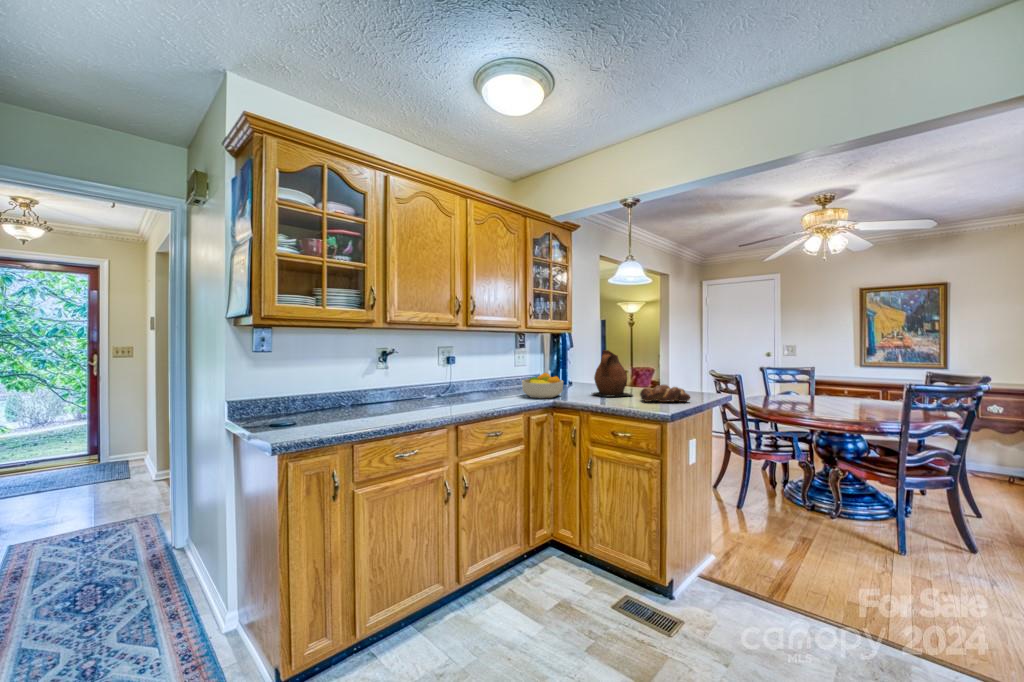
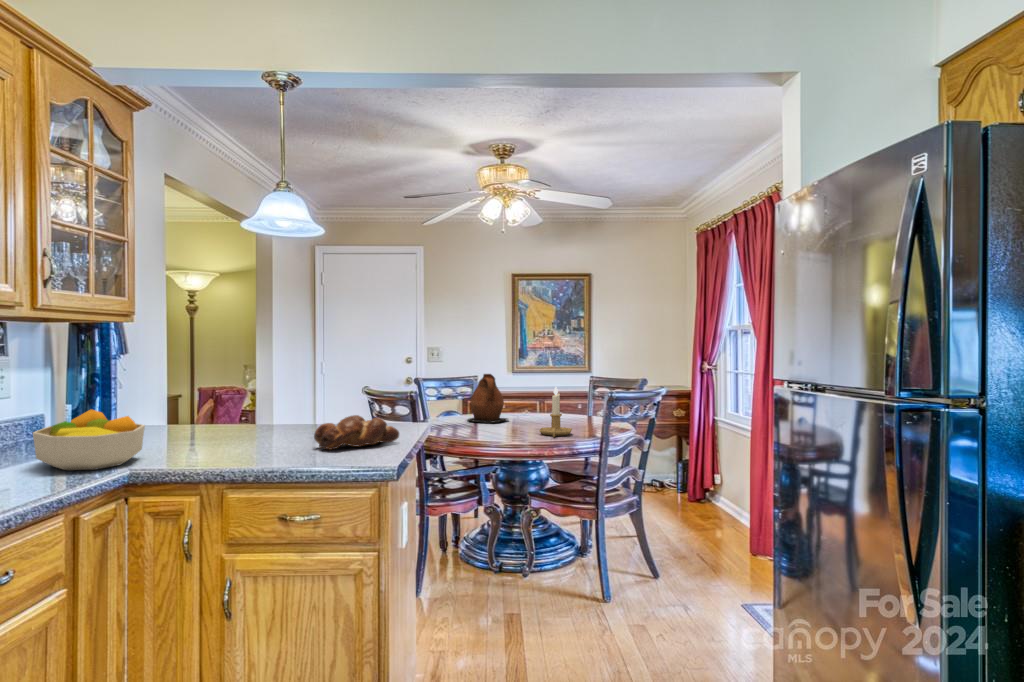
ceramic pitcher: present [593,350,633,397] -> present [468,374,507,422]
candlestick: none [843,377,879,417] -> present [539,387,572,437]

